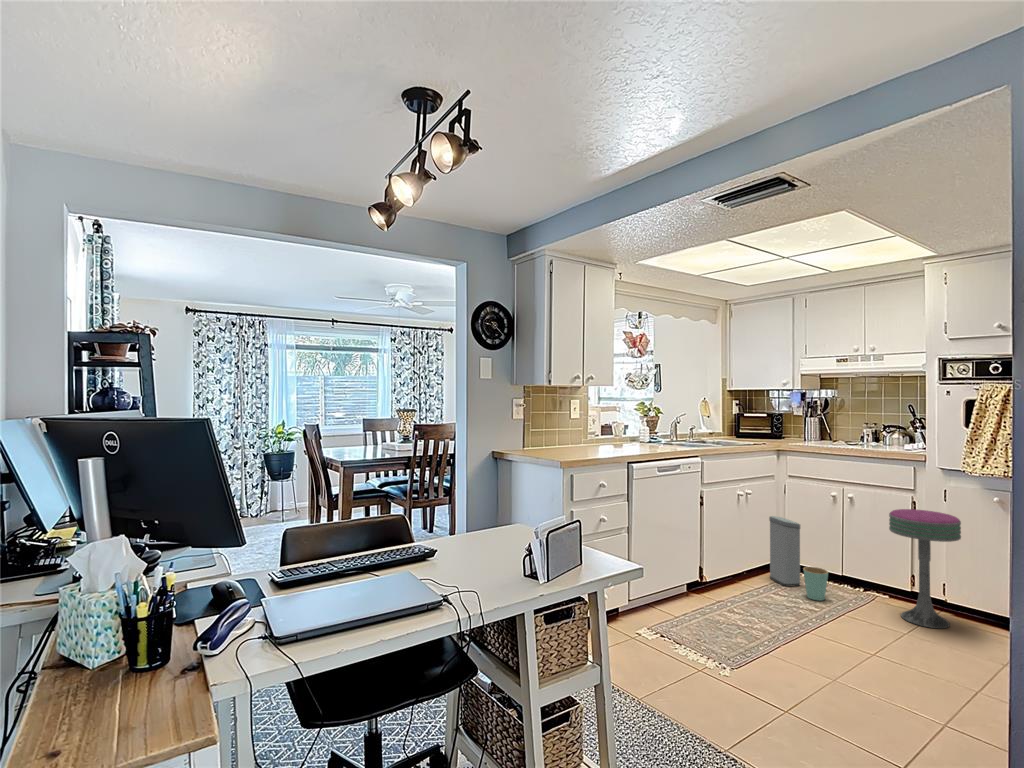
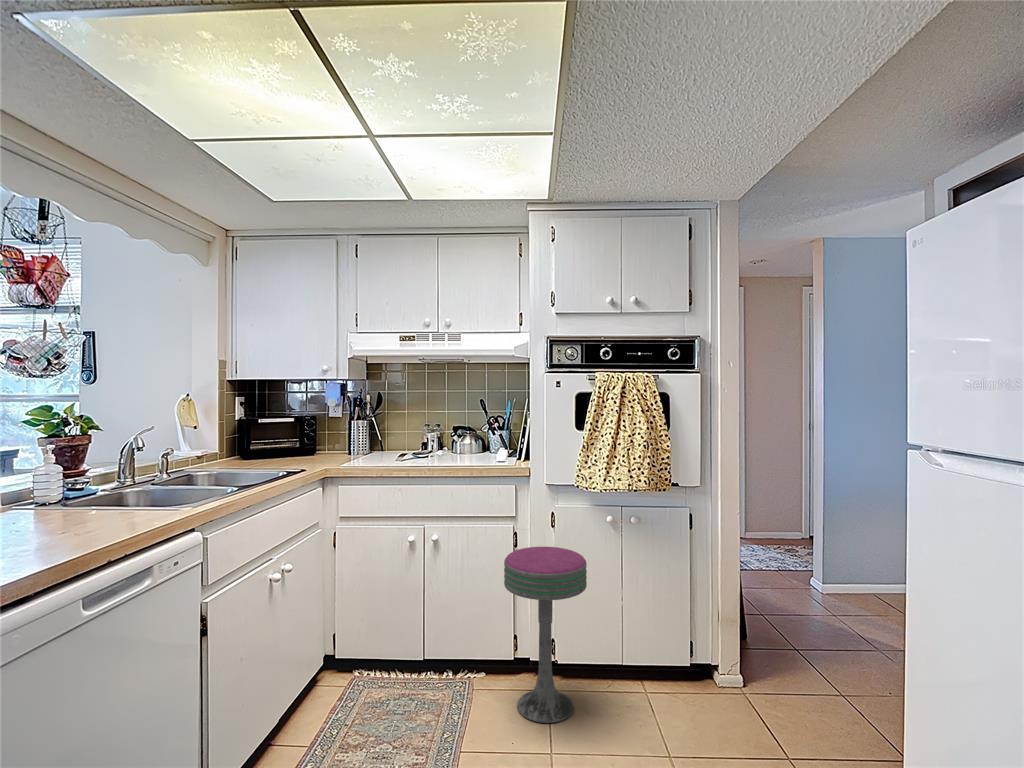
trash can: present [769,516,828,600] -> none [322,595,424,735]

